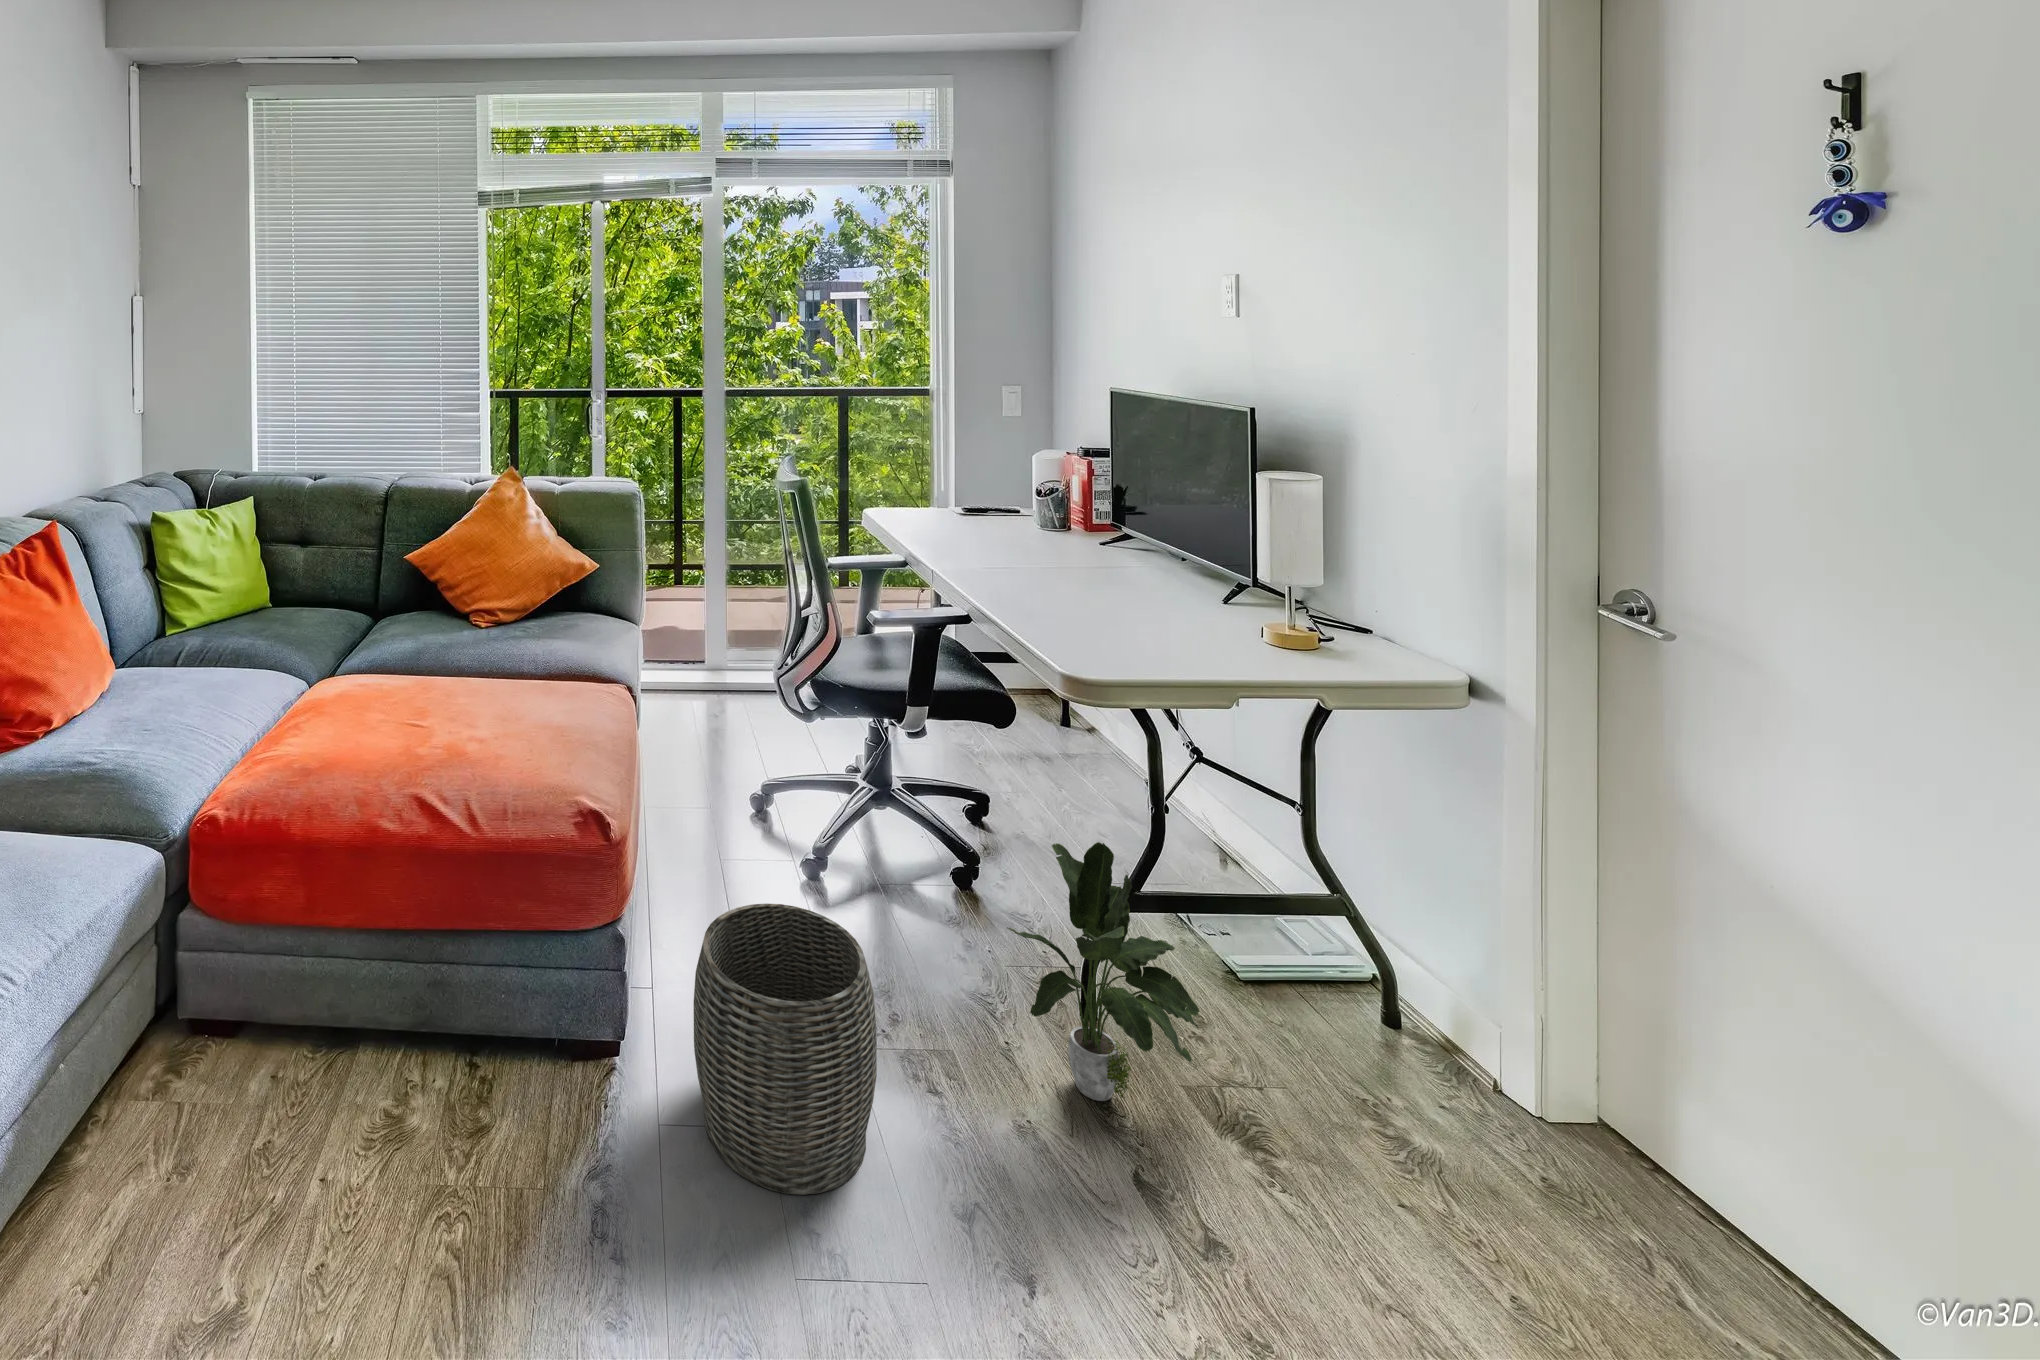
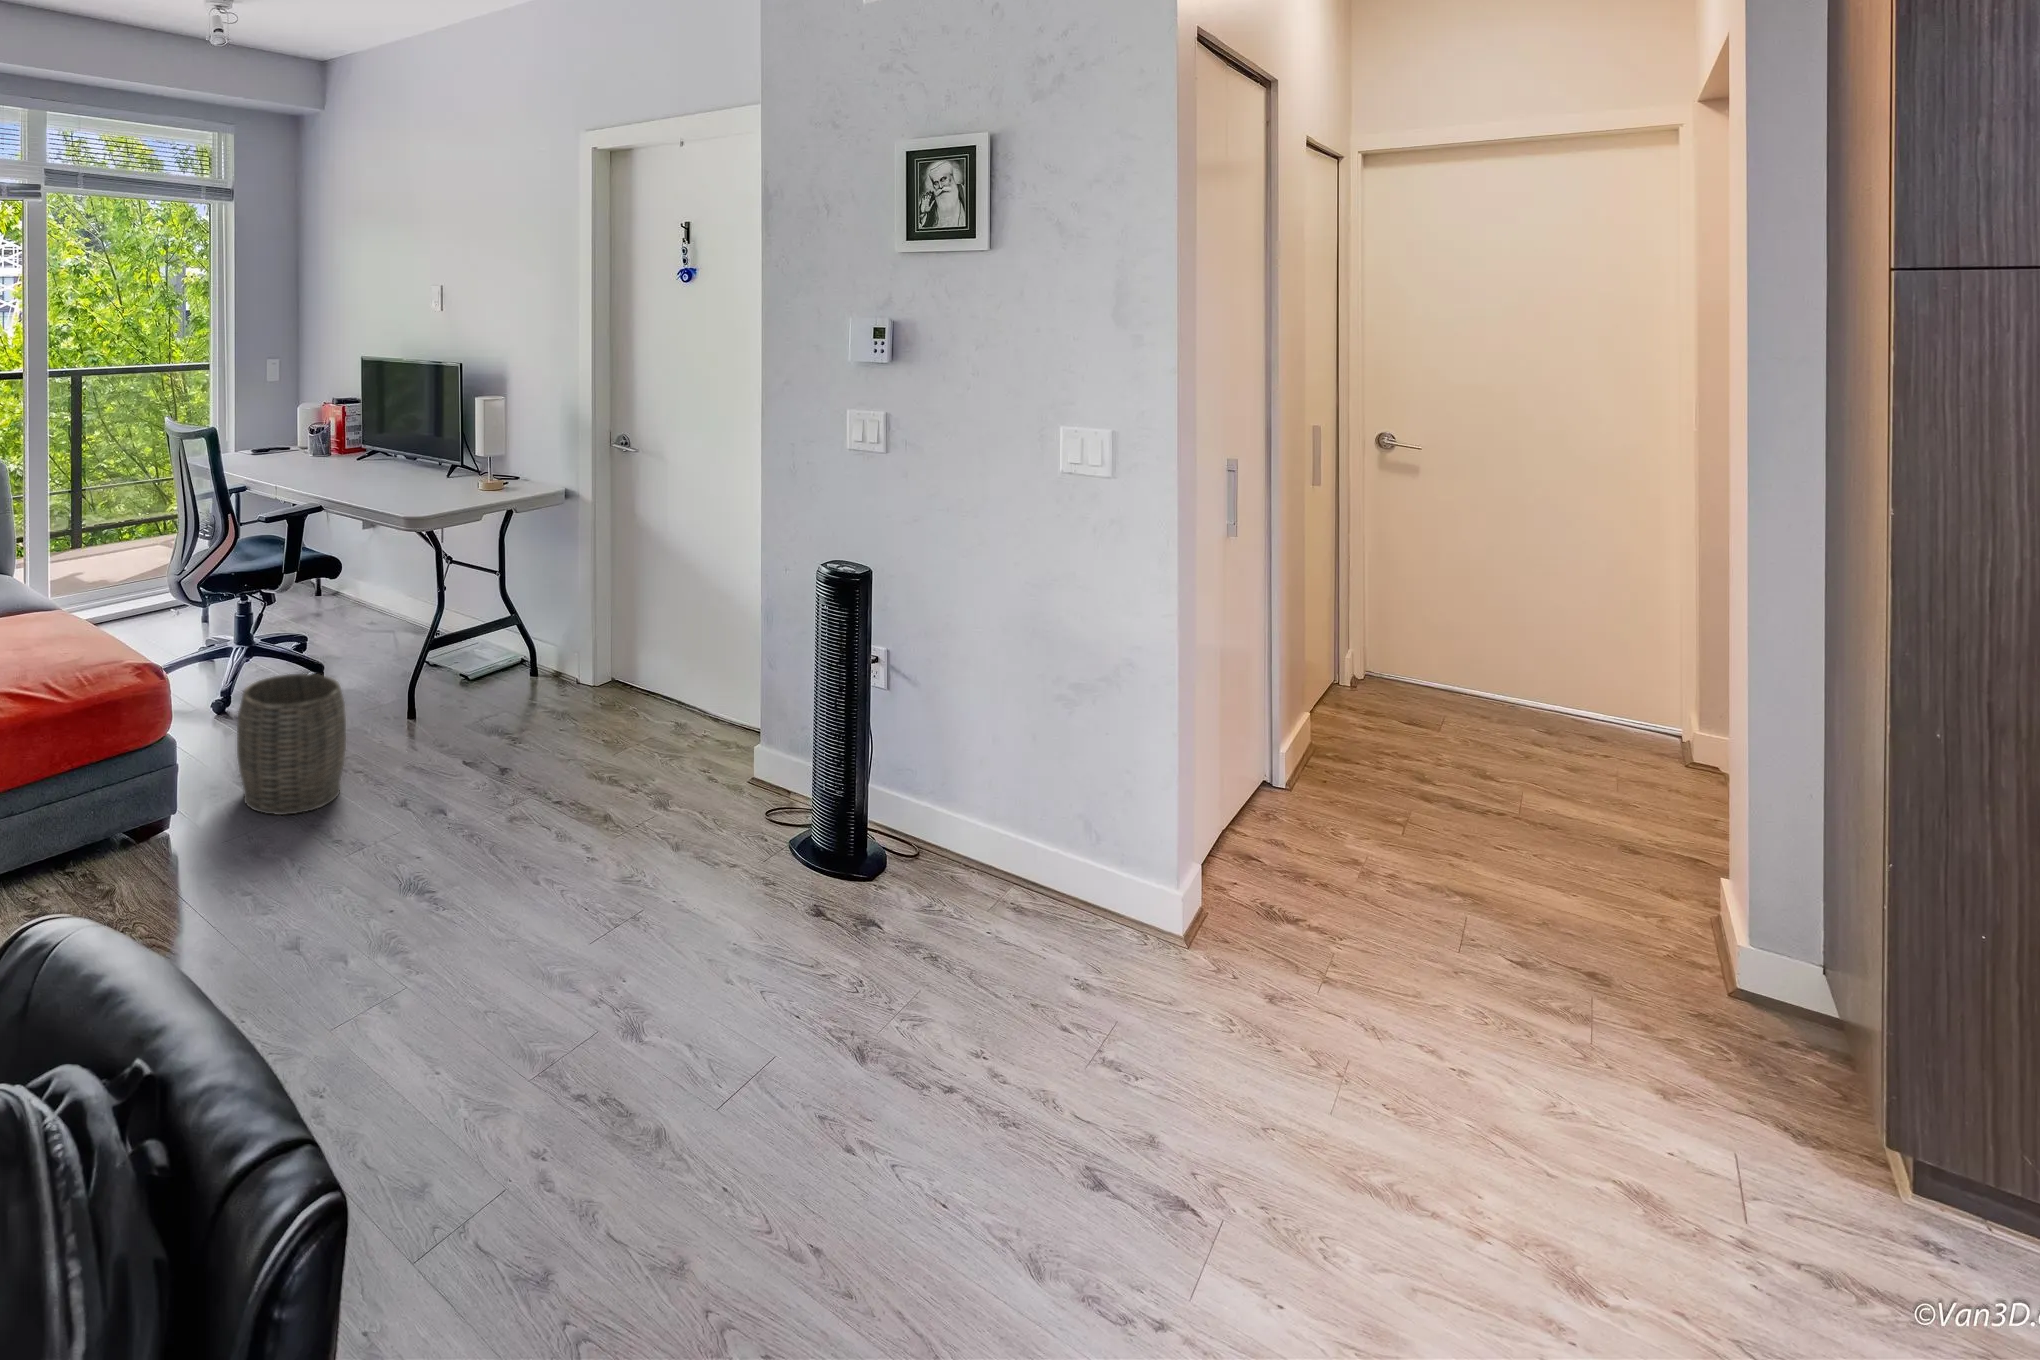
potted plant: present [1007,842,1199,1101] -> none [388,597,474,732]

